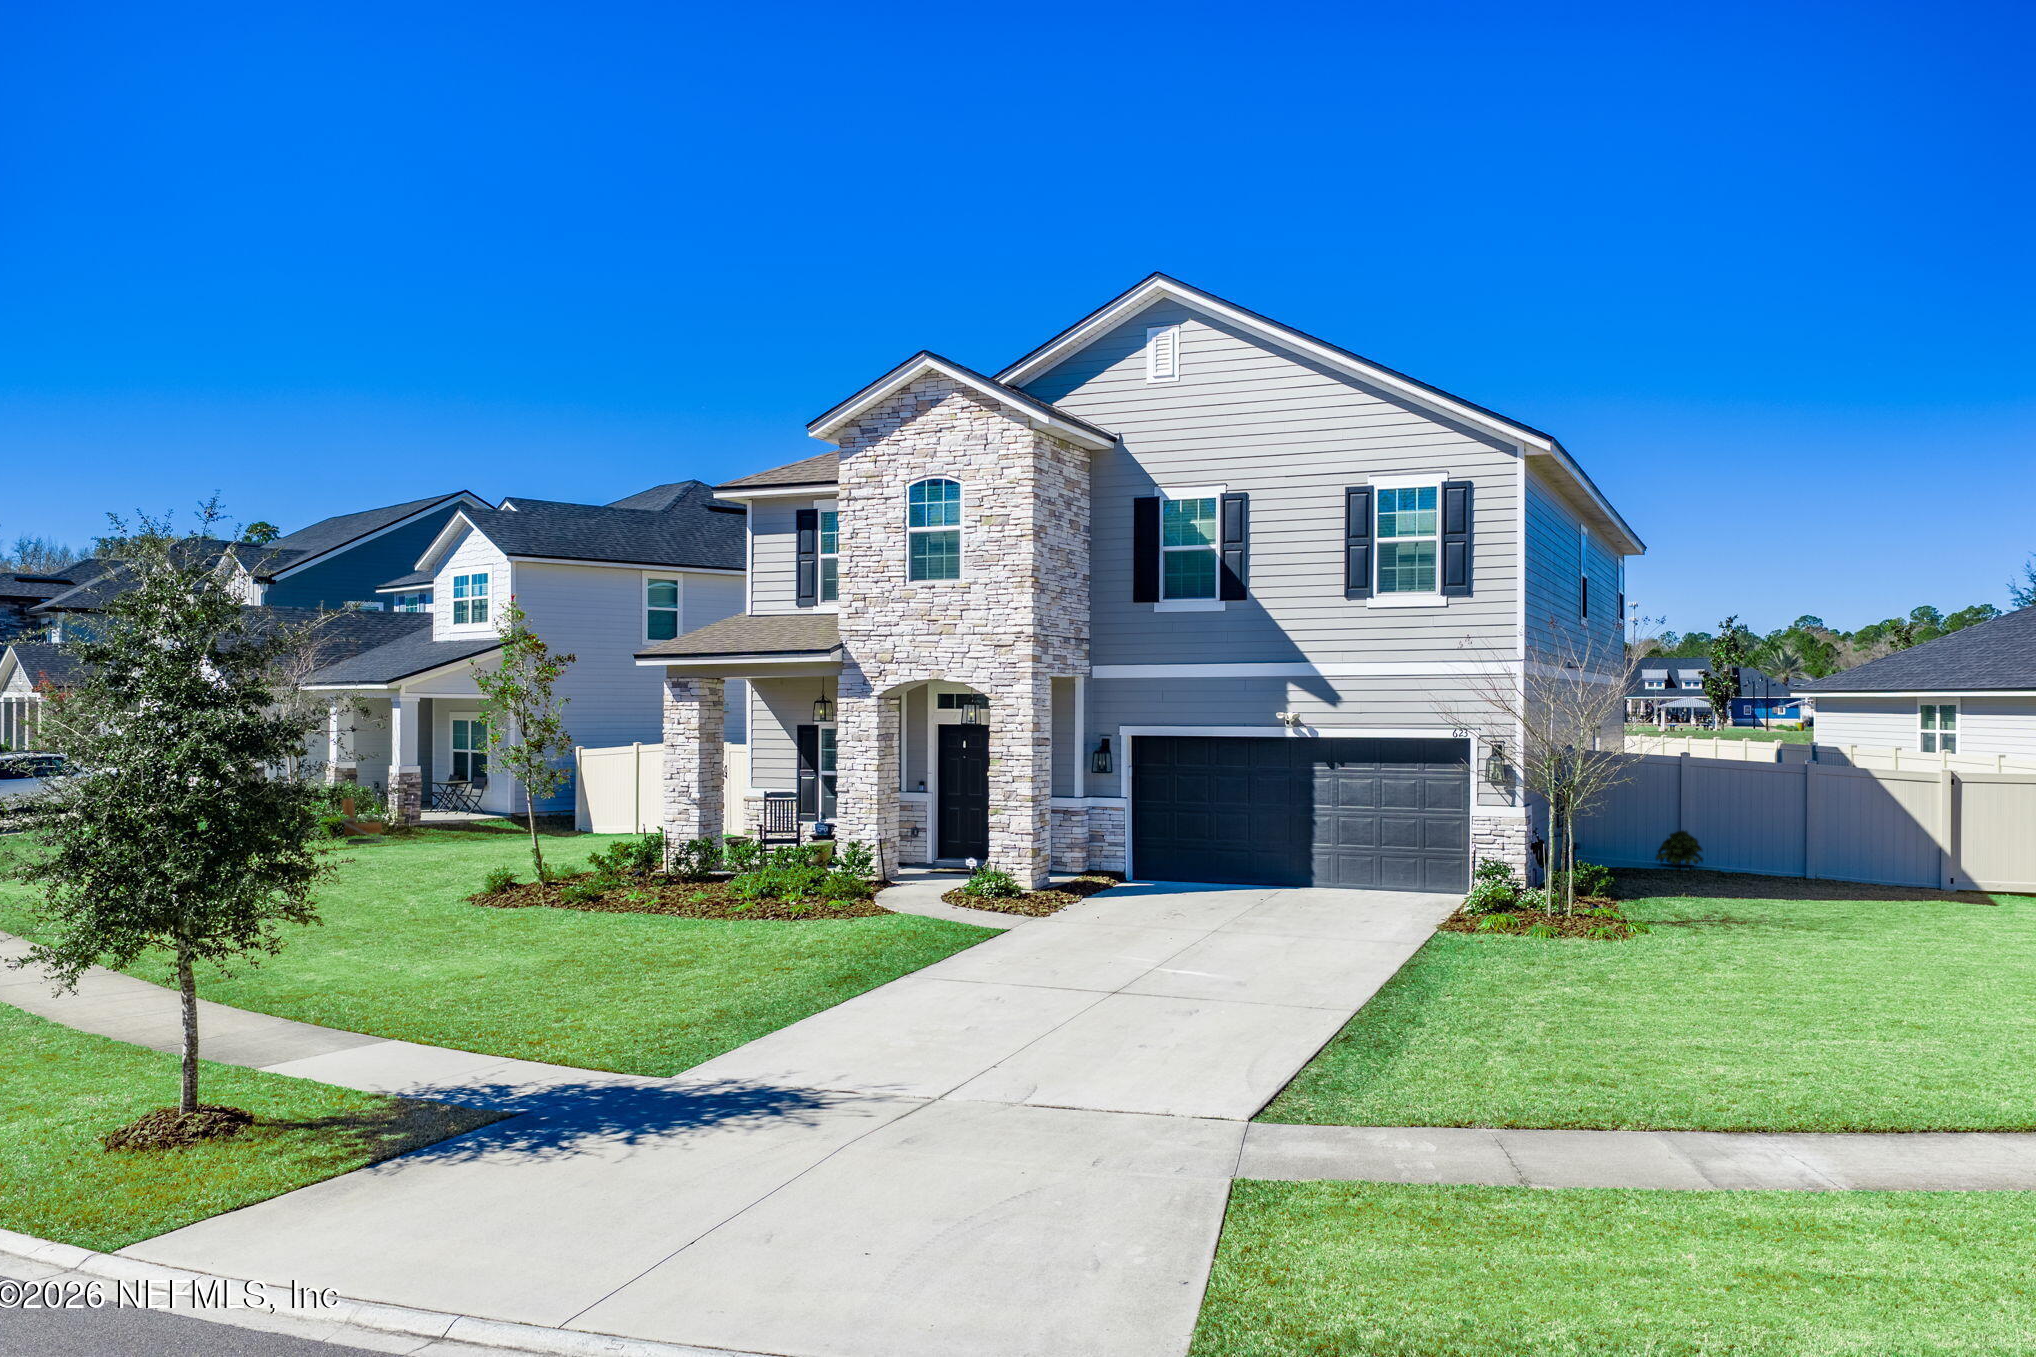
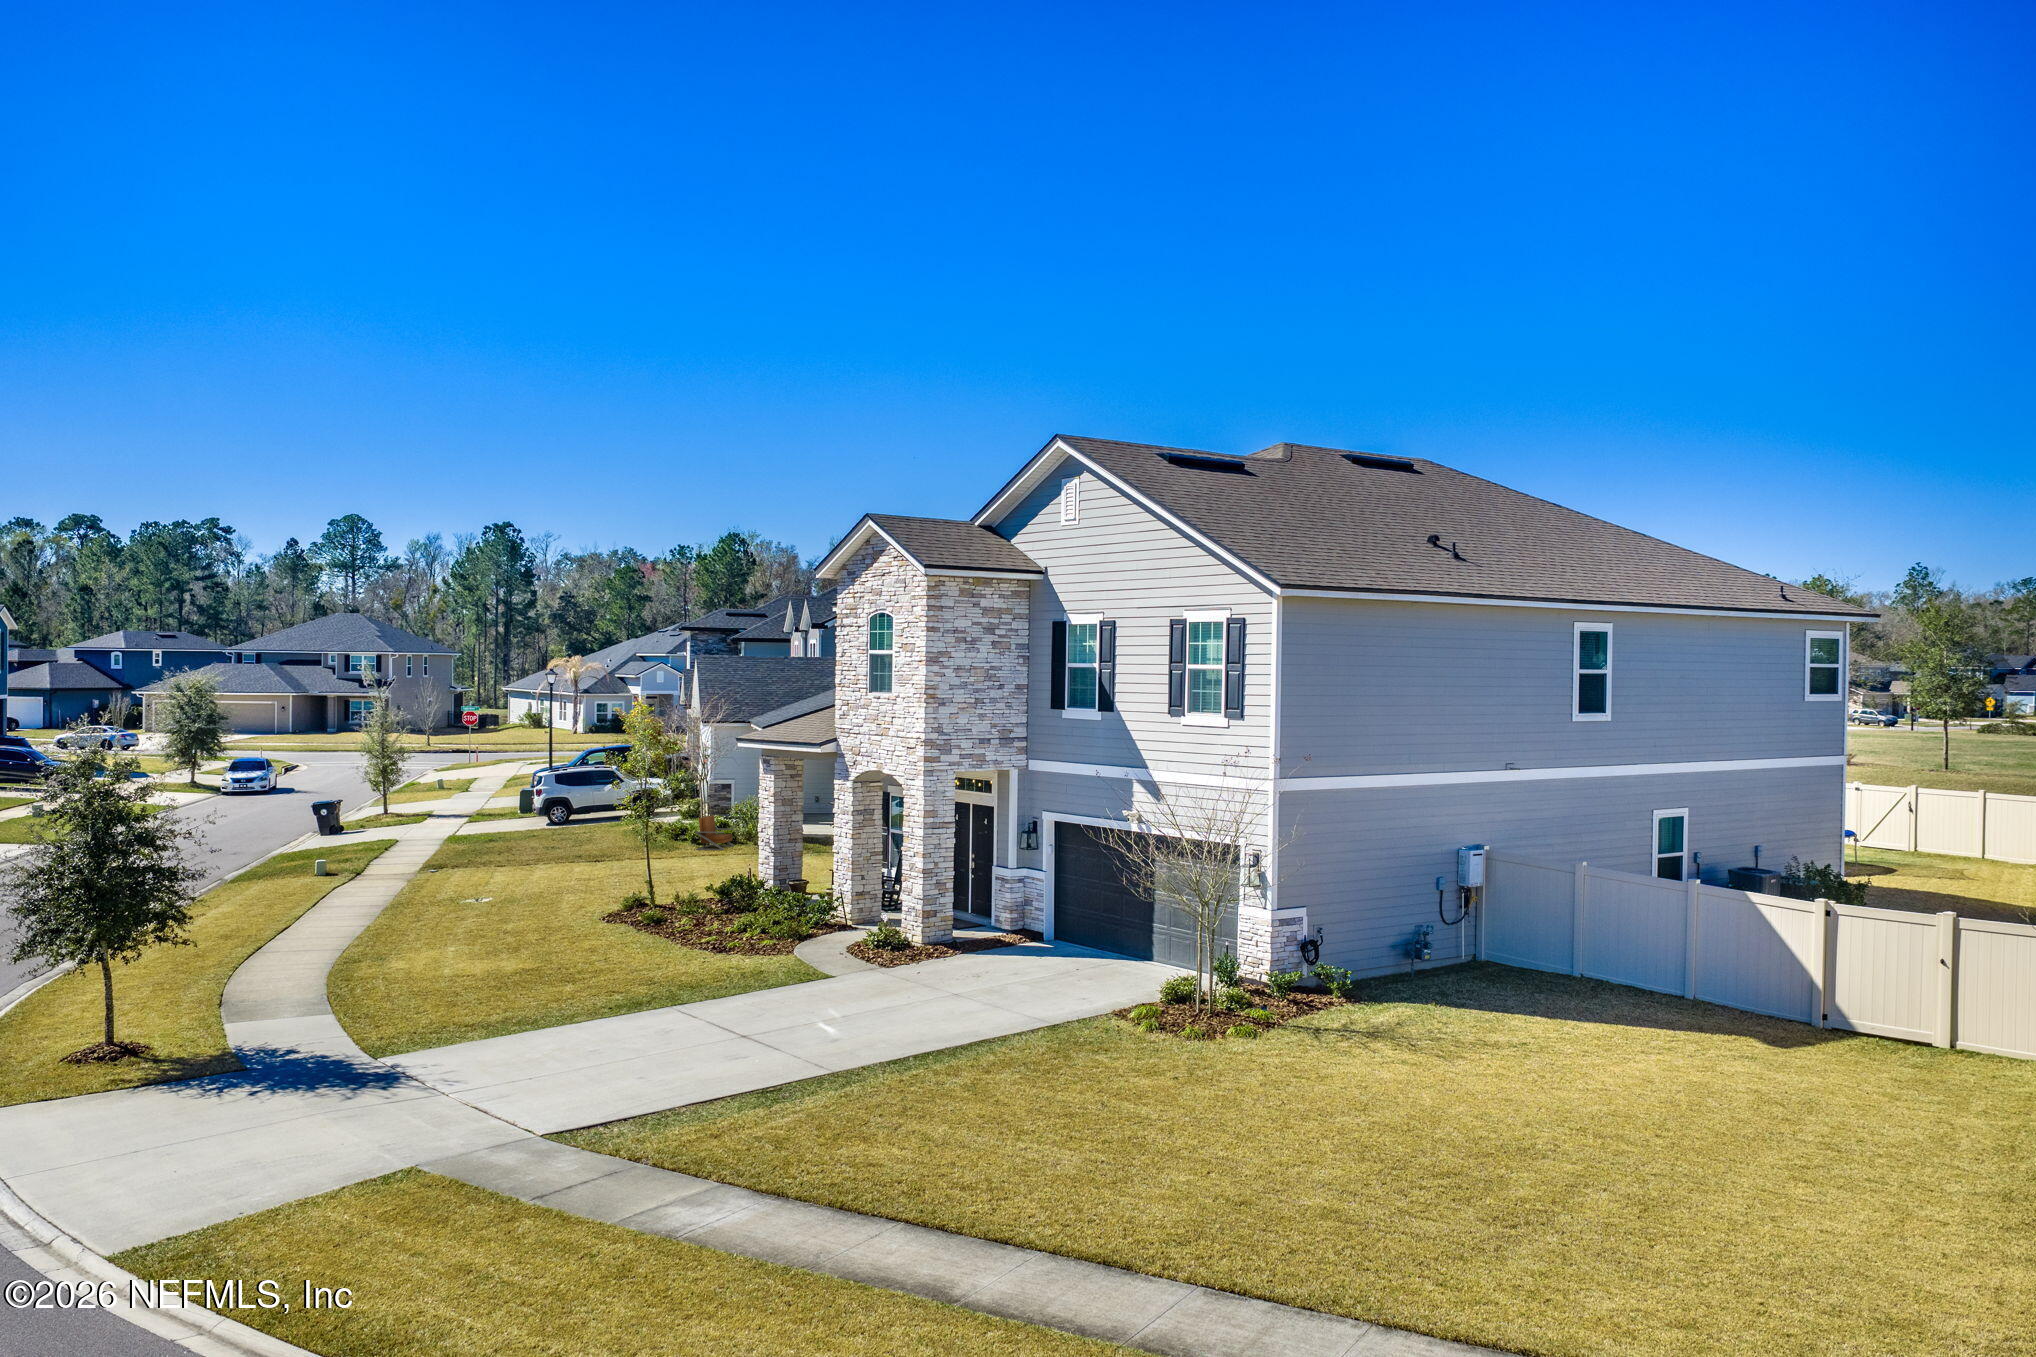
potted plant: present [1656,831,1703,866] -> none [1557,944,1605,981]

